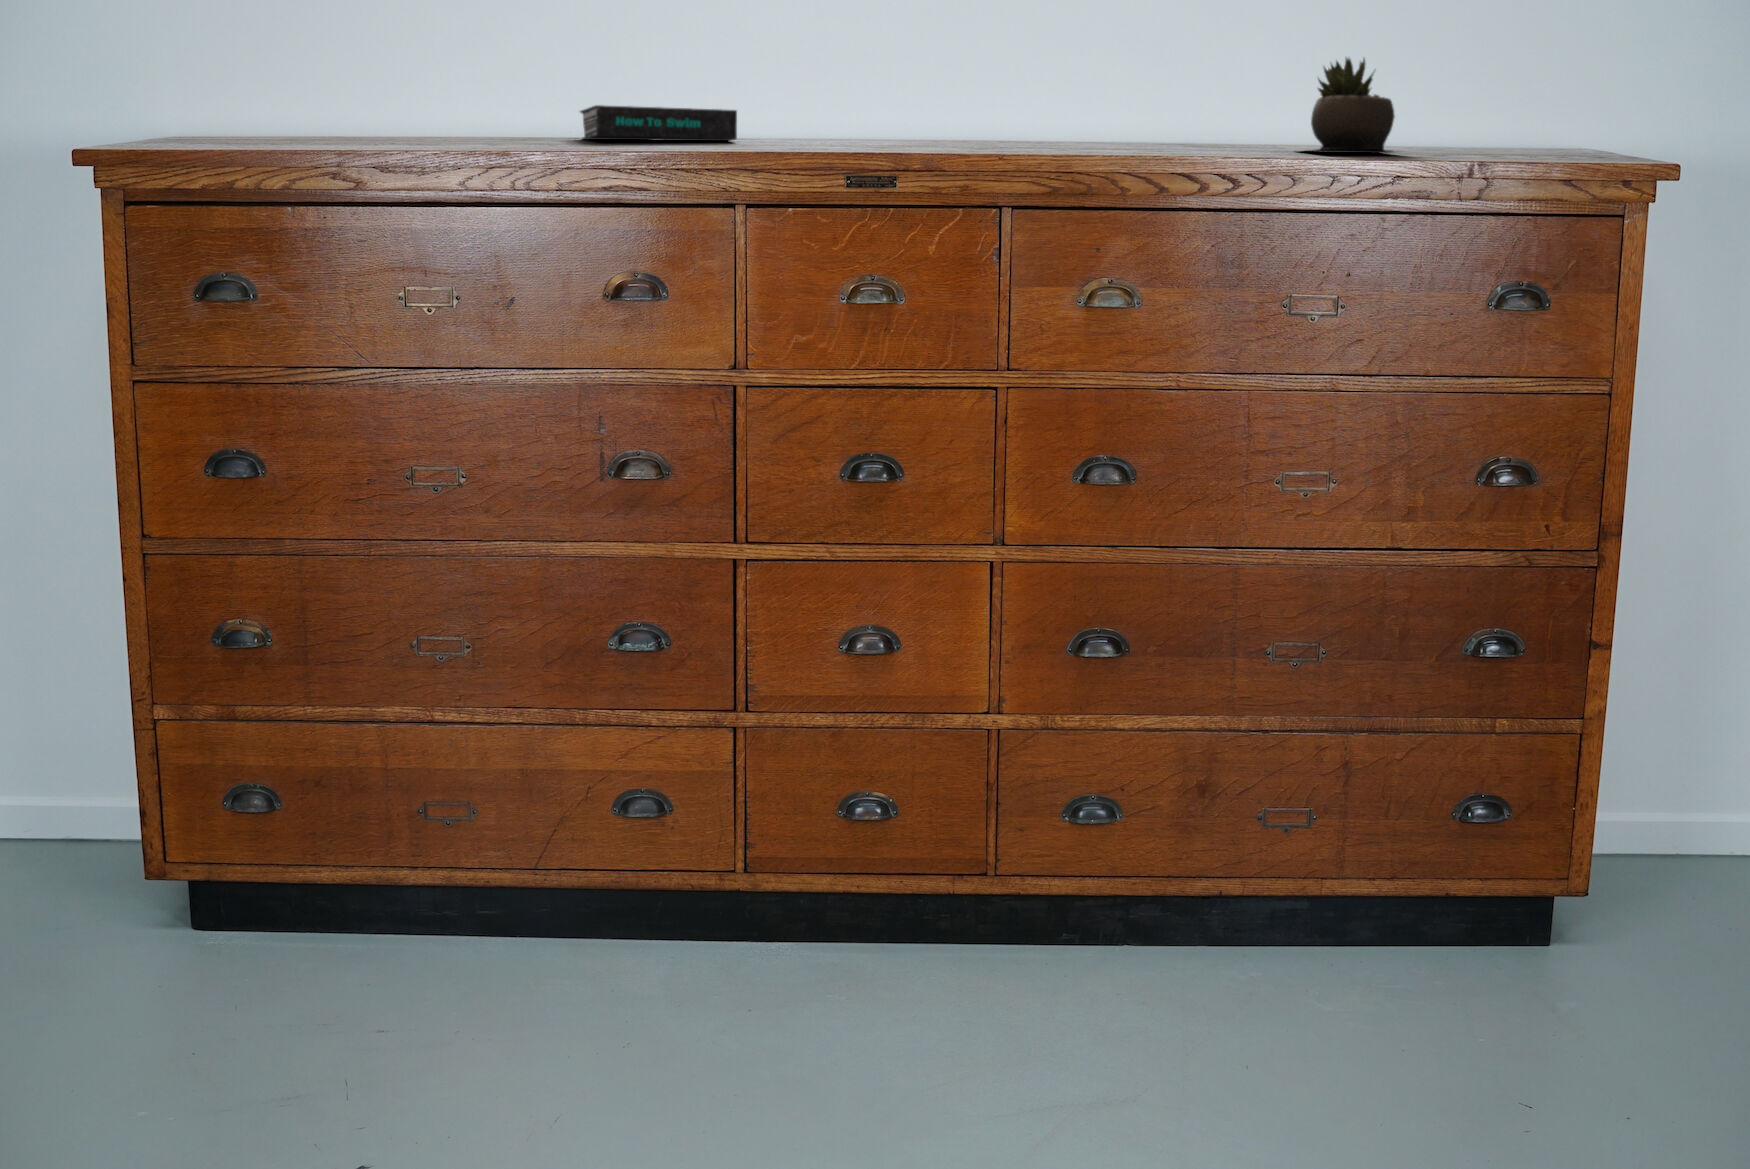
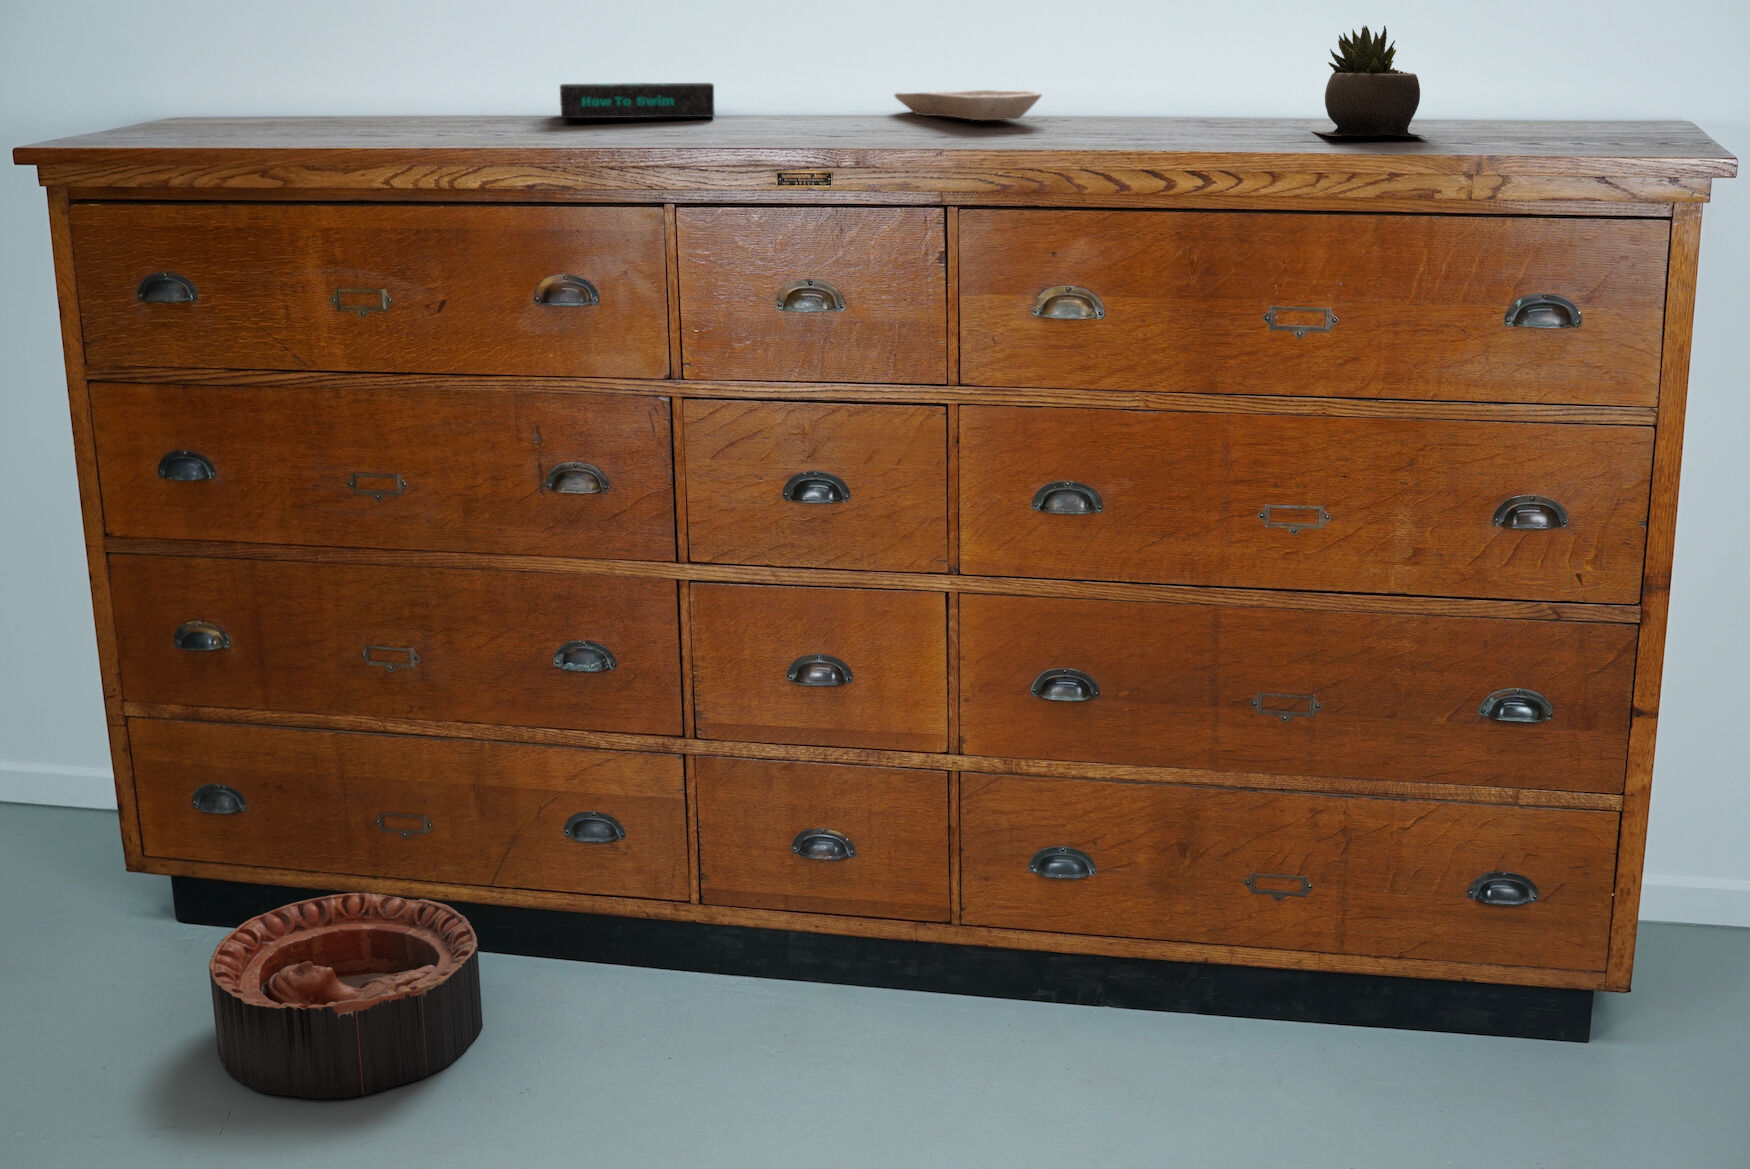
tray: none [897,117,1050,146] -> present [895,90,1041,120]
basket: none [283,882,551,1076] -> present [209,893,483,1099]

